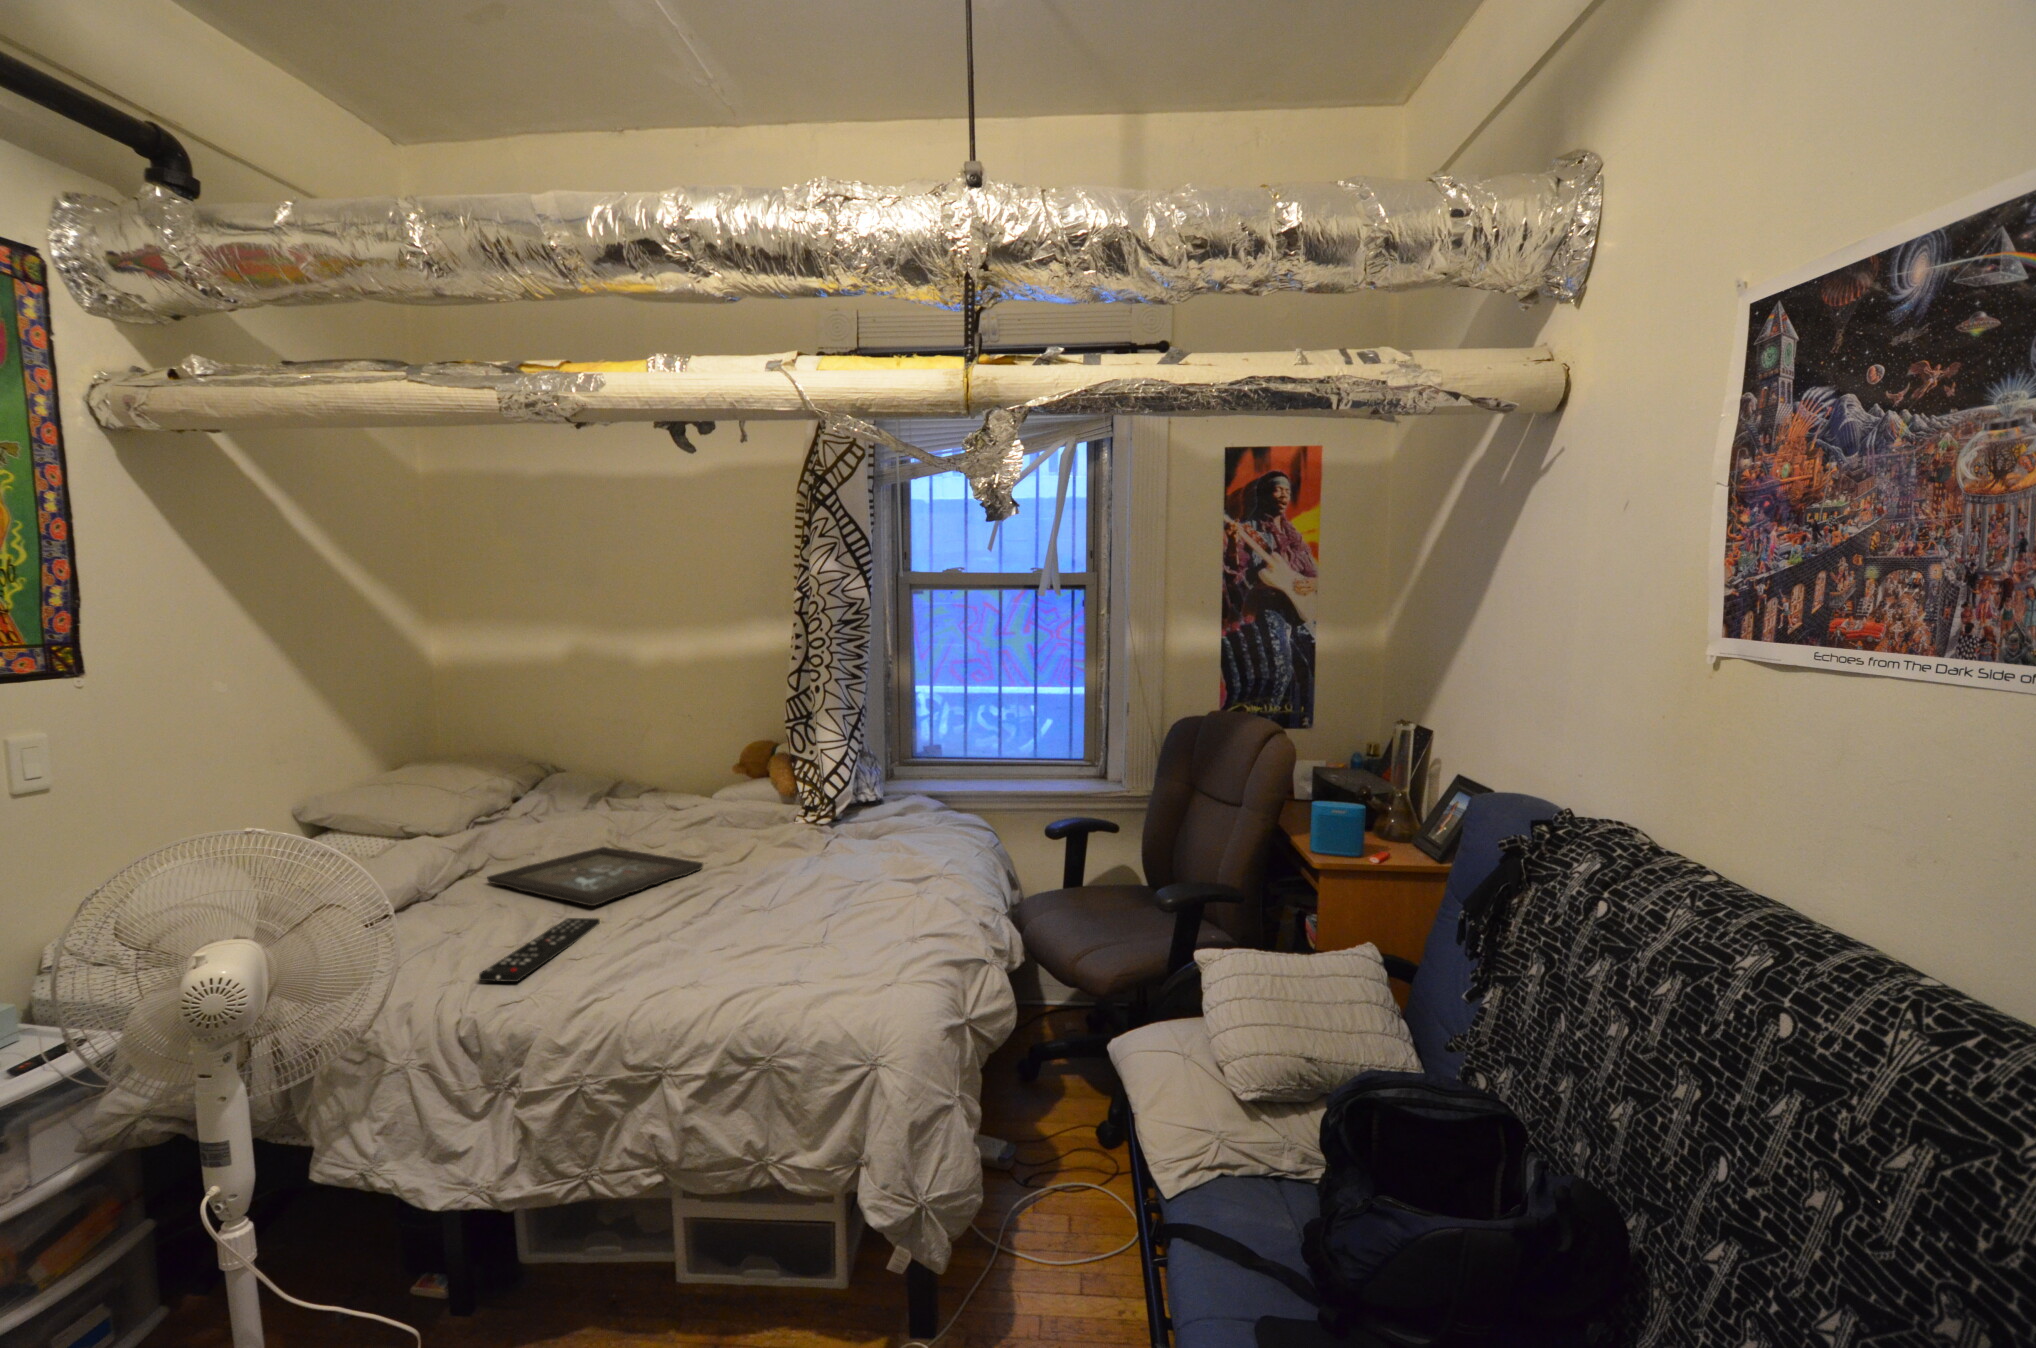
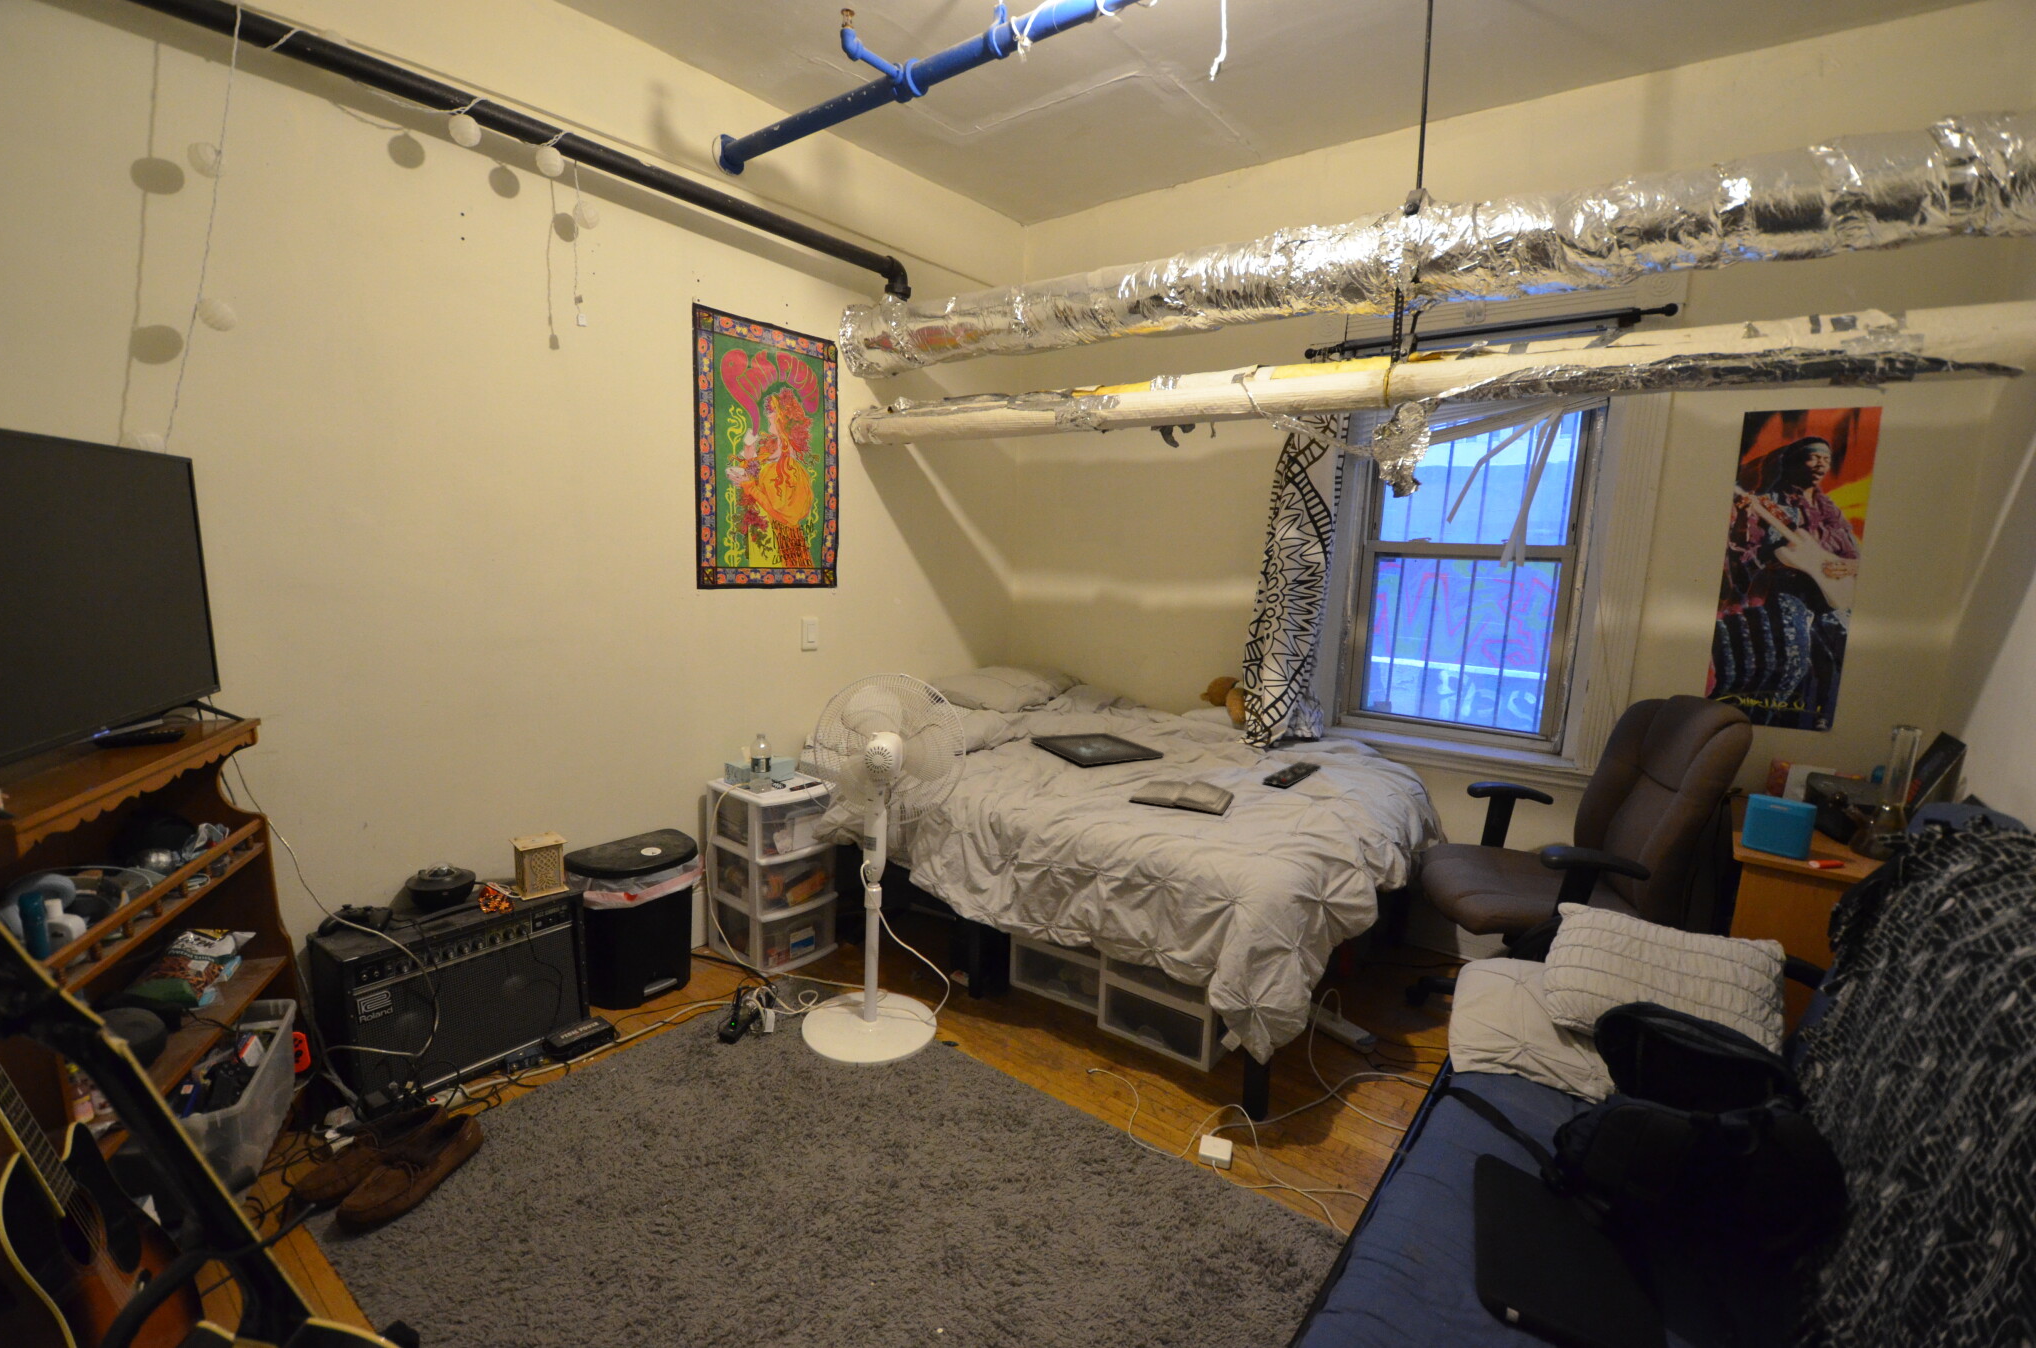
diary: none [684,895,822,948] -> present [1130,780,1234,814]
remote control: present [479,918,600,982] -> present [1263,762,1321,787]

